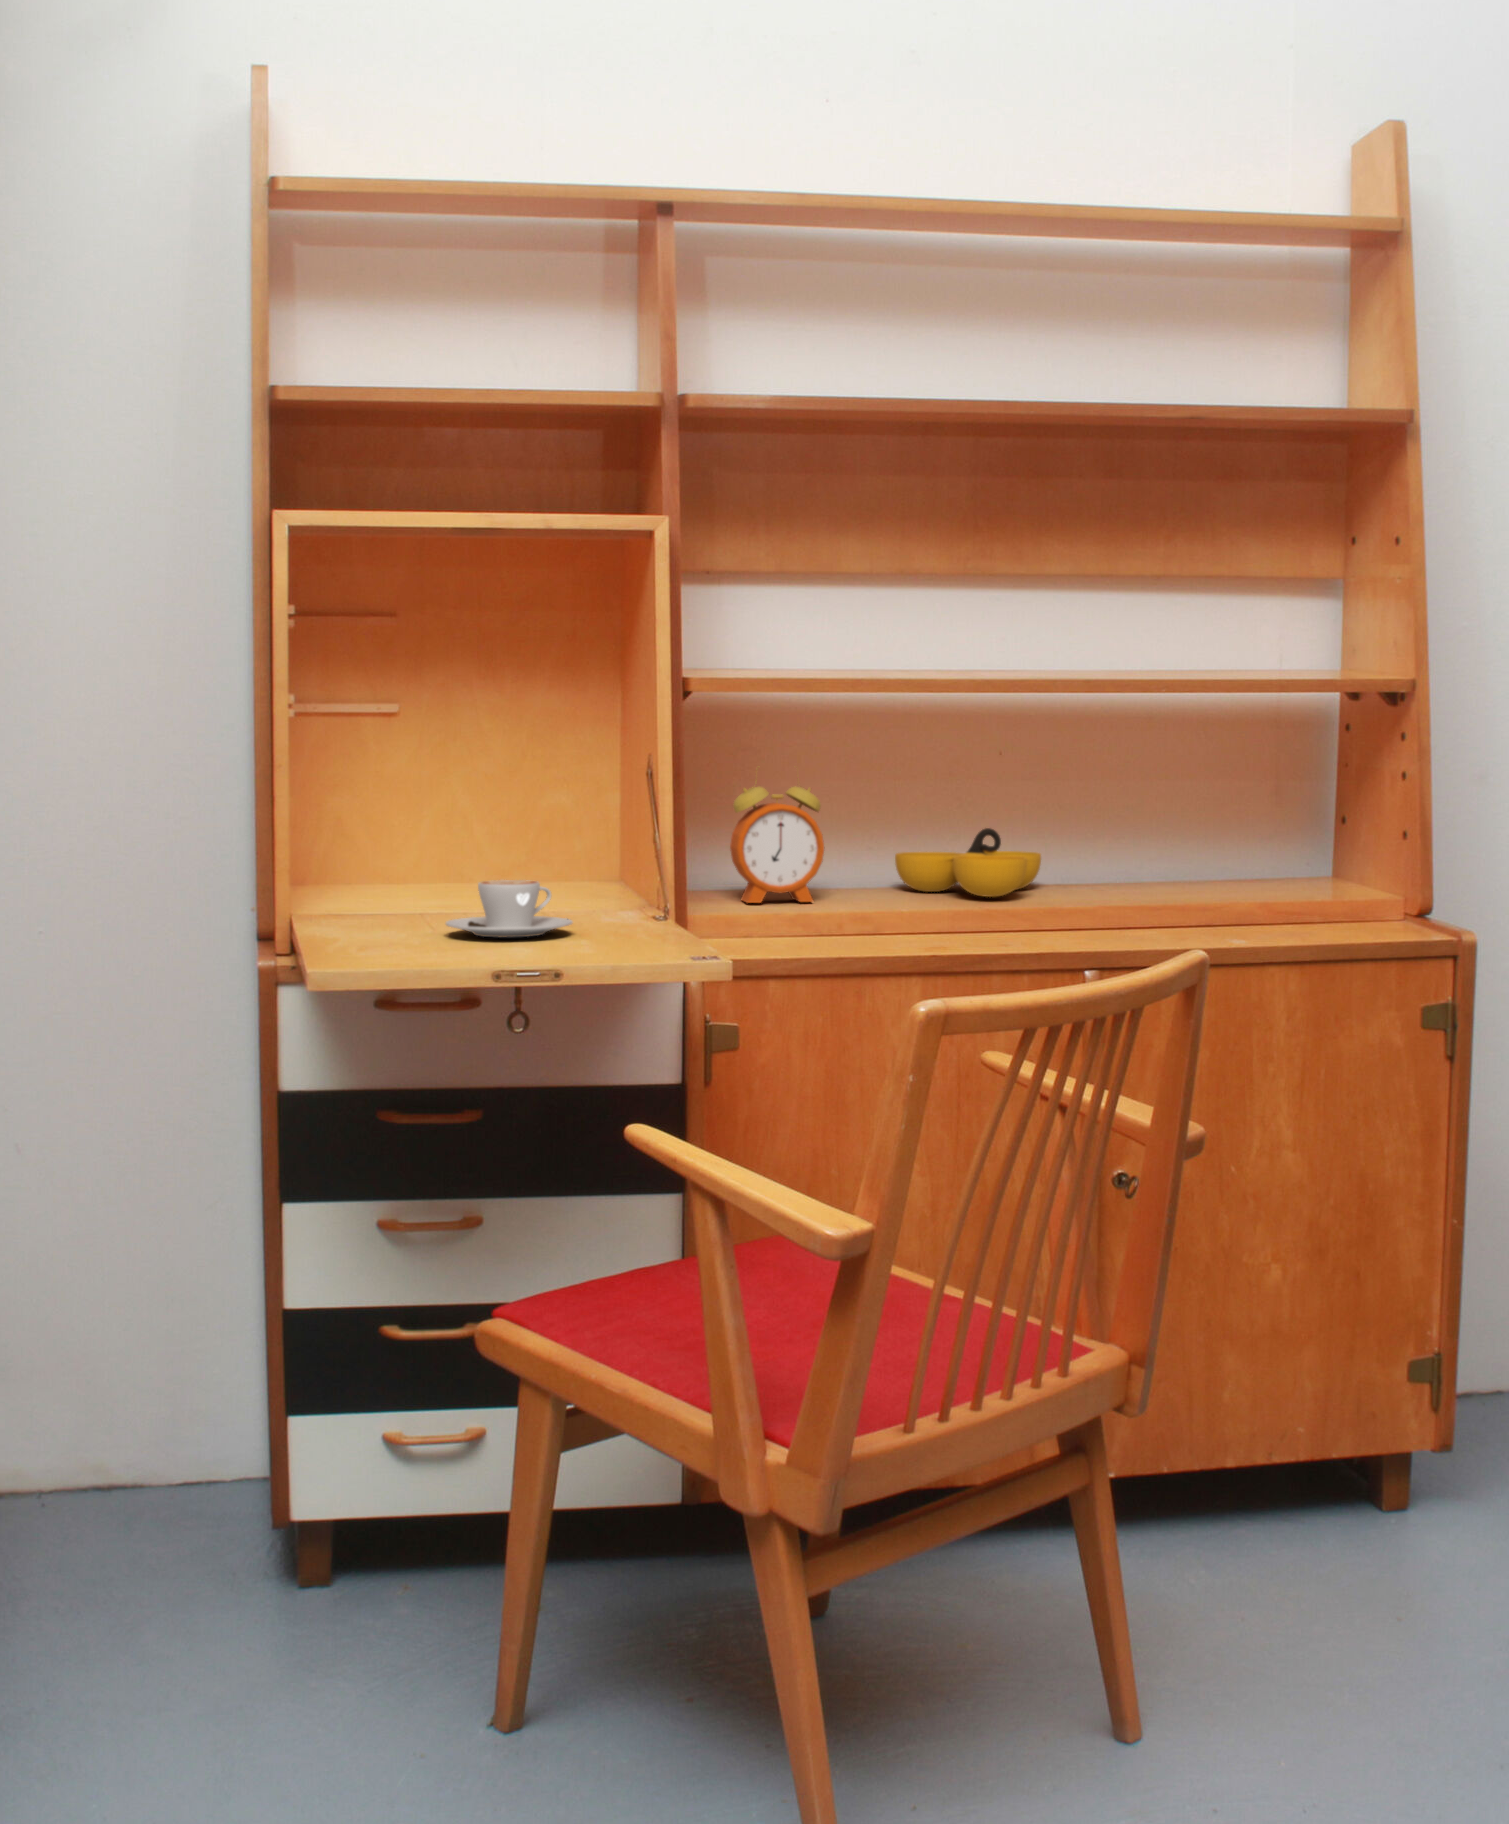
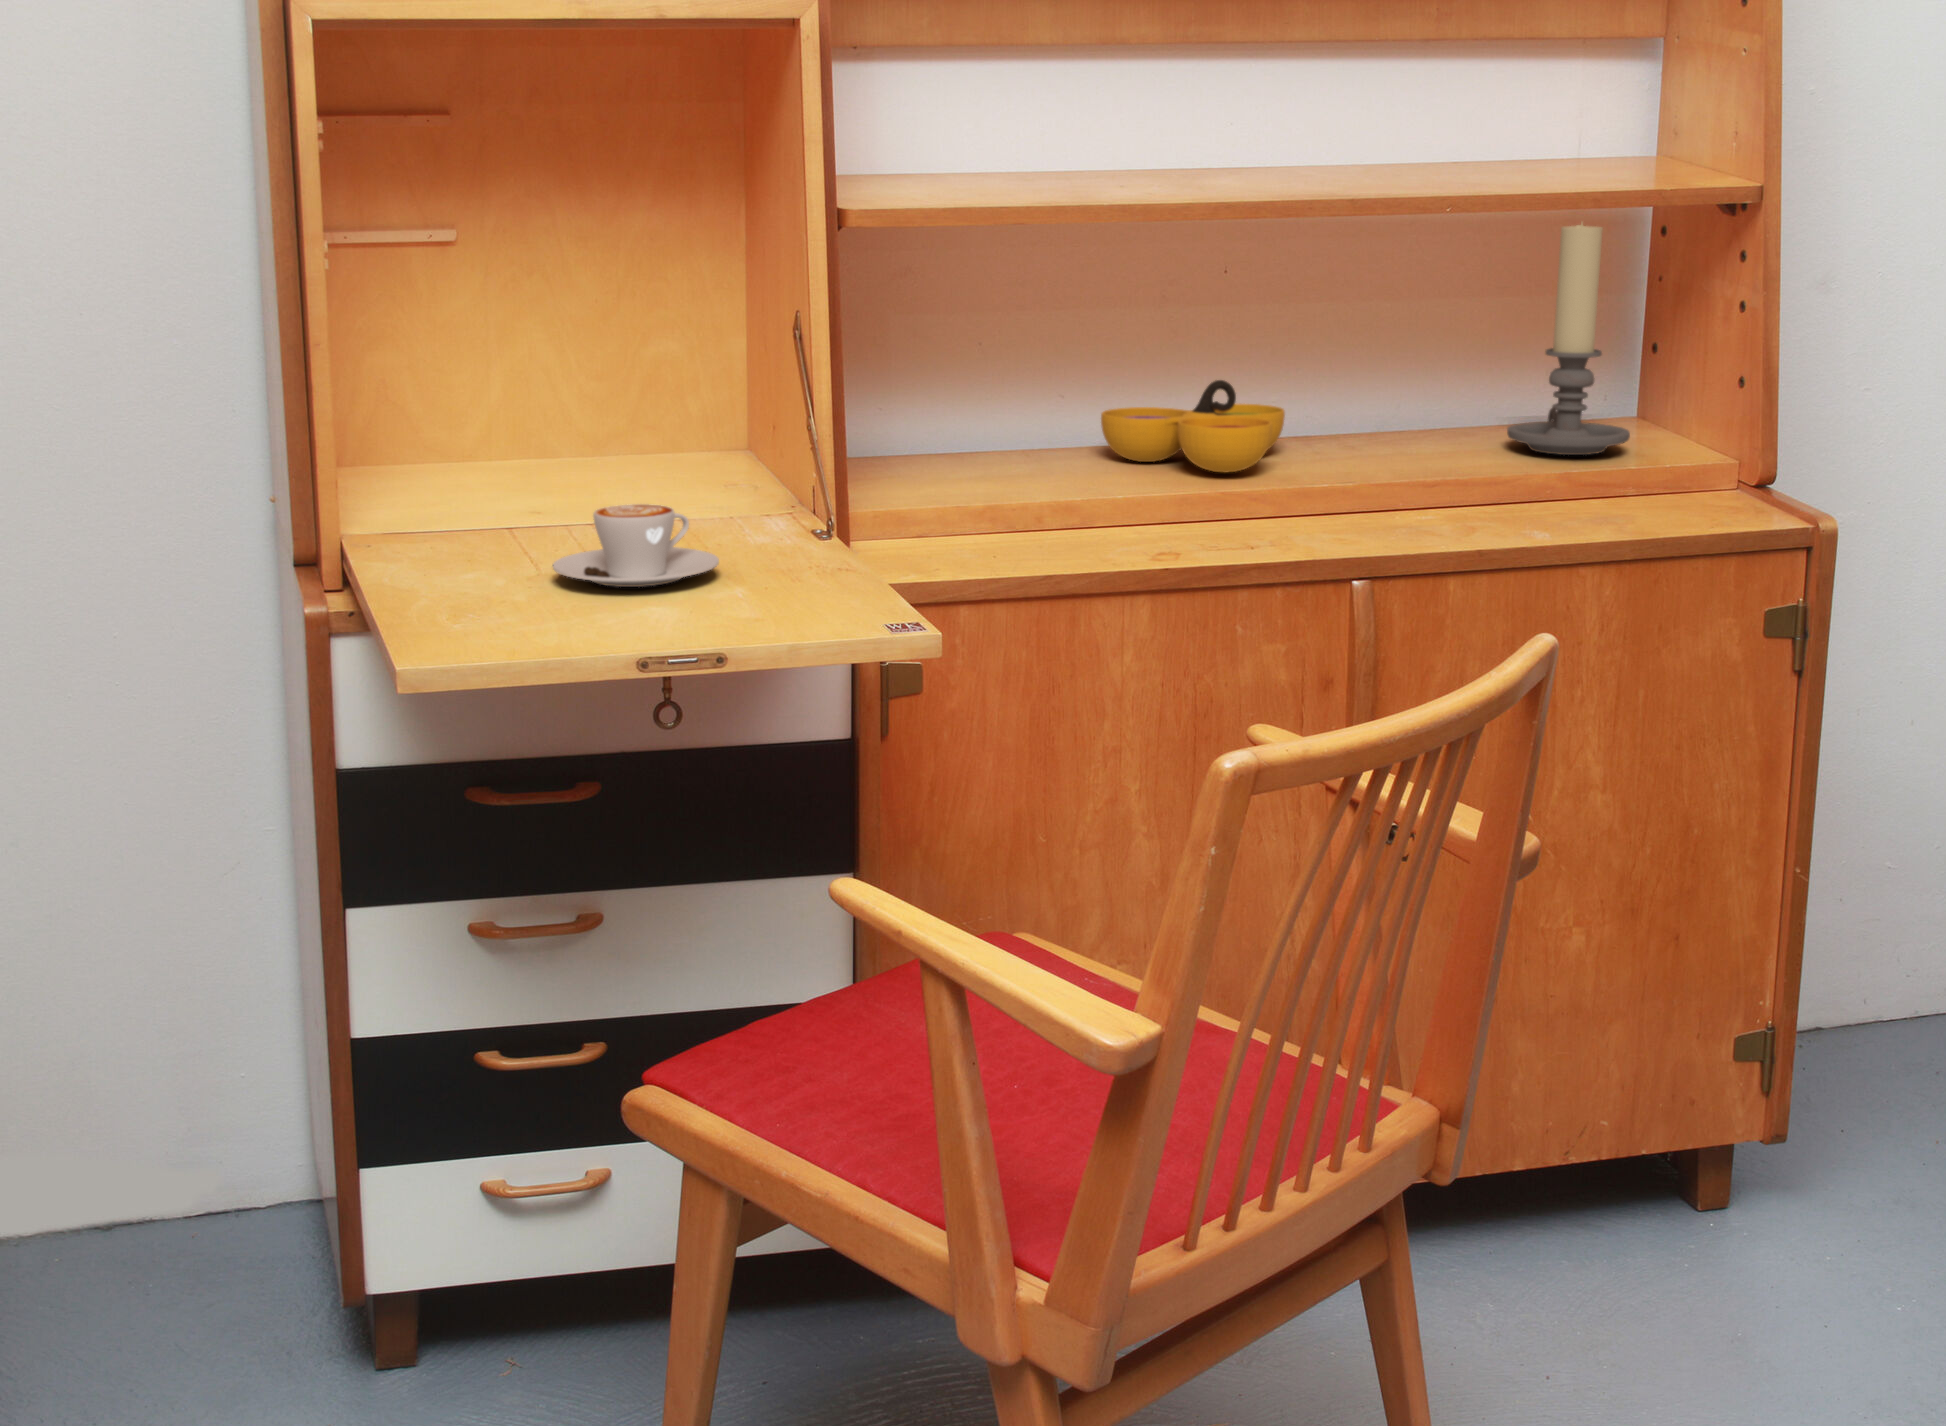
candle holder: none [1221,710,1318,891] -> present [1507,223,1630,455]
alarm clock: present [730,787,824,903] -> none [895,309,1017,489]

